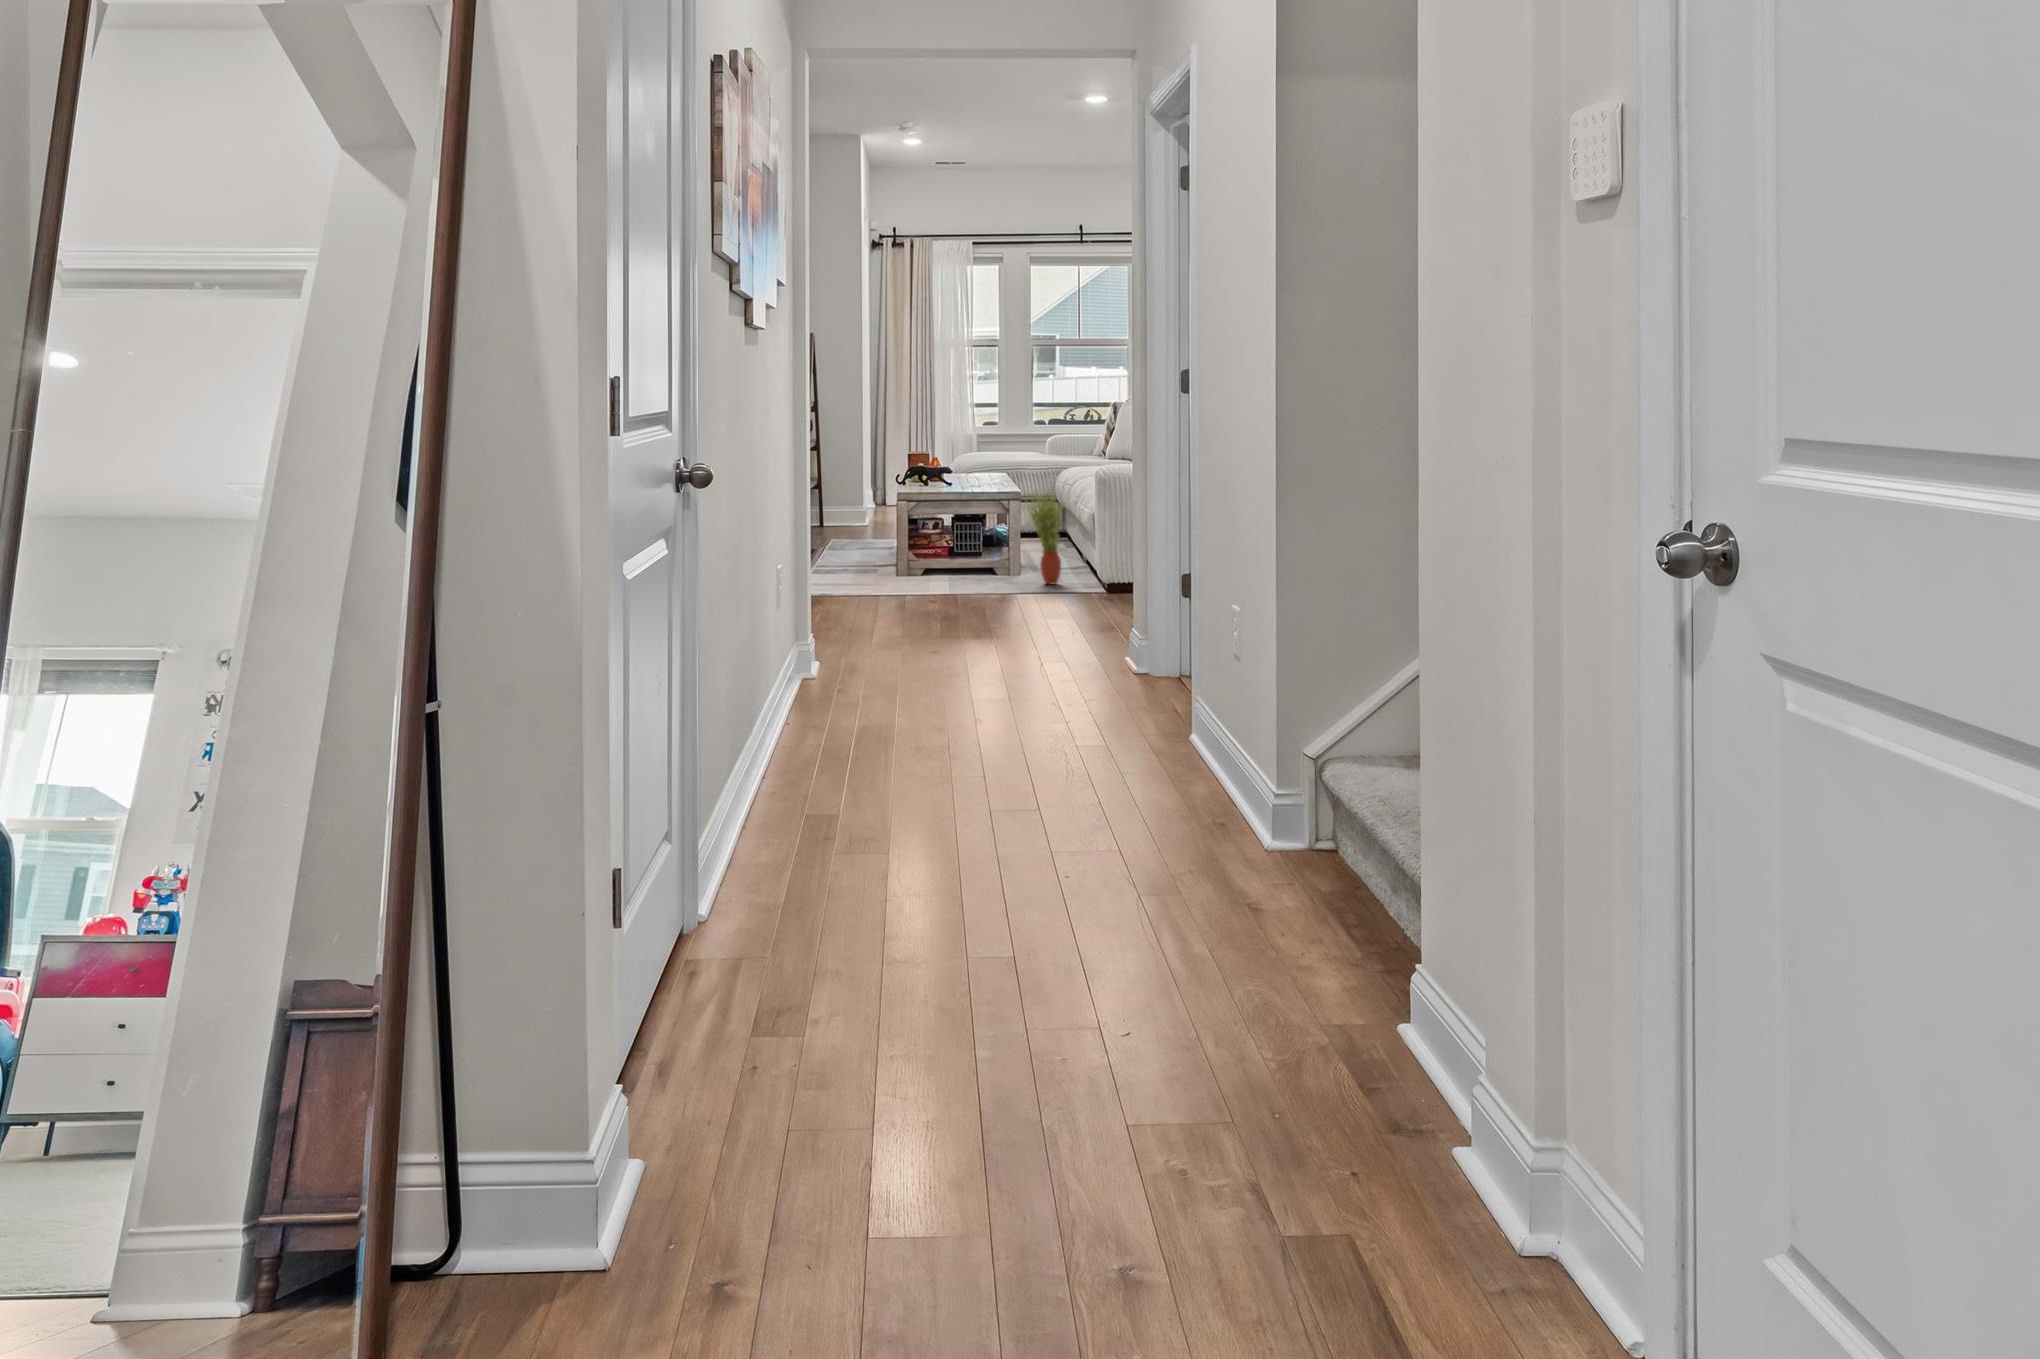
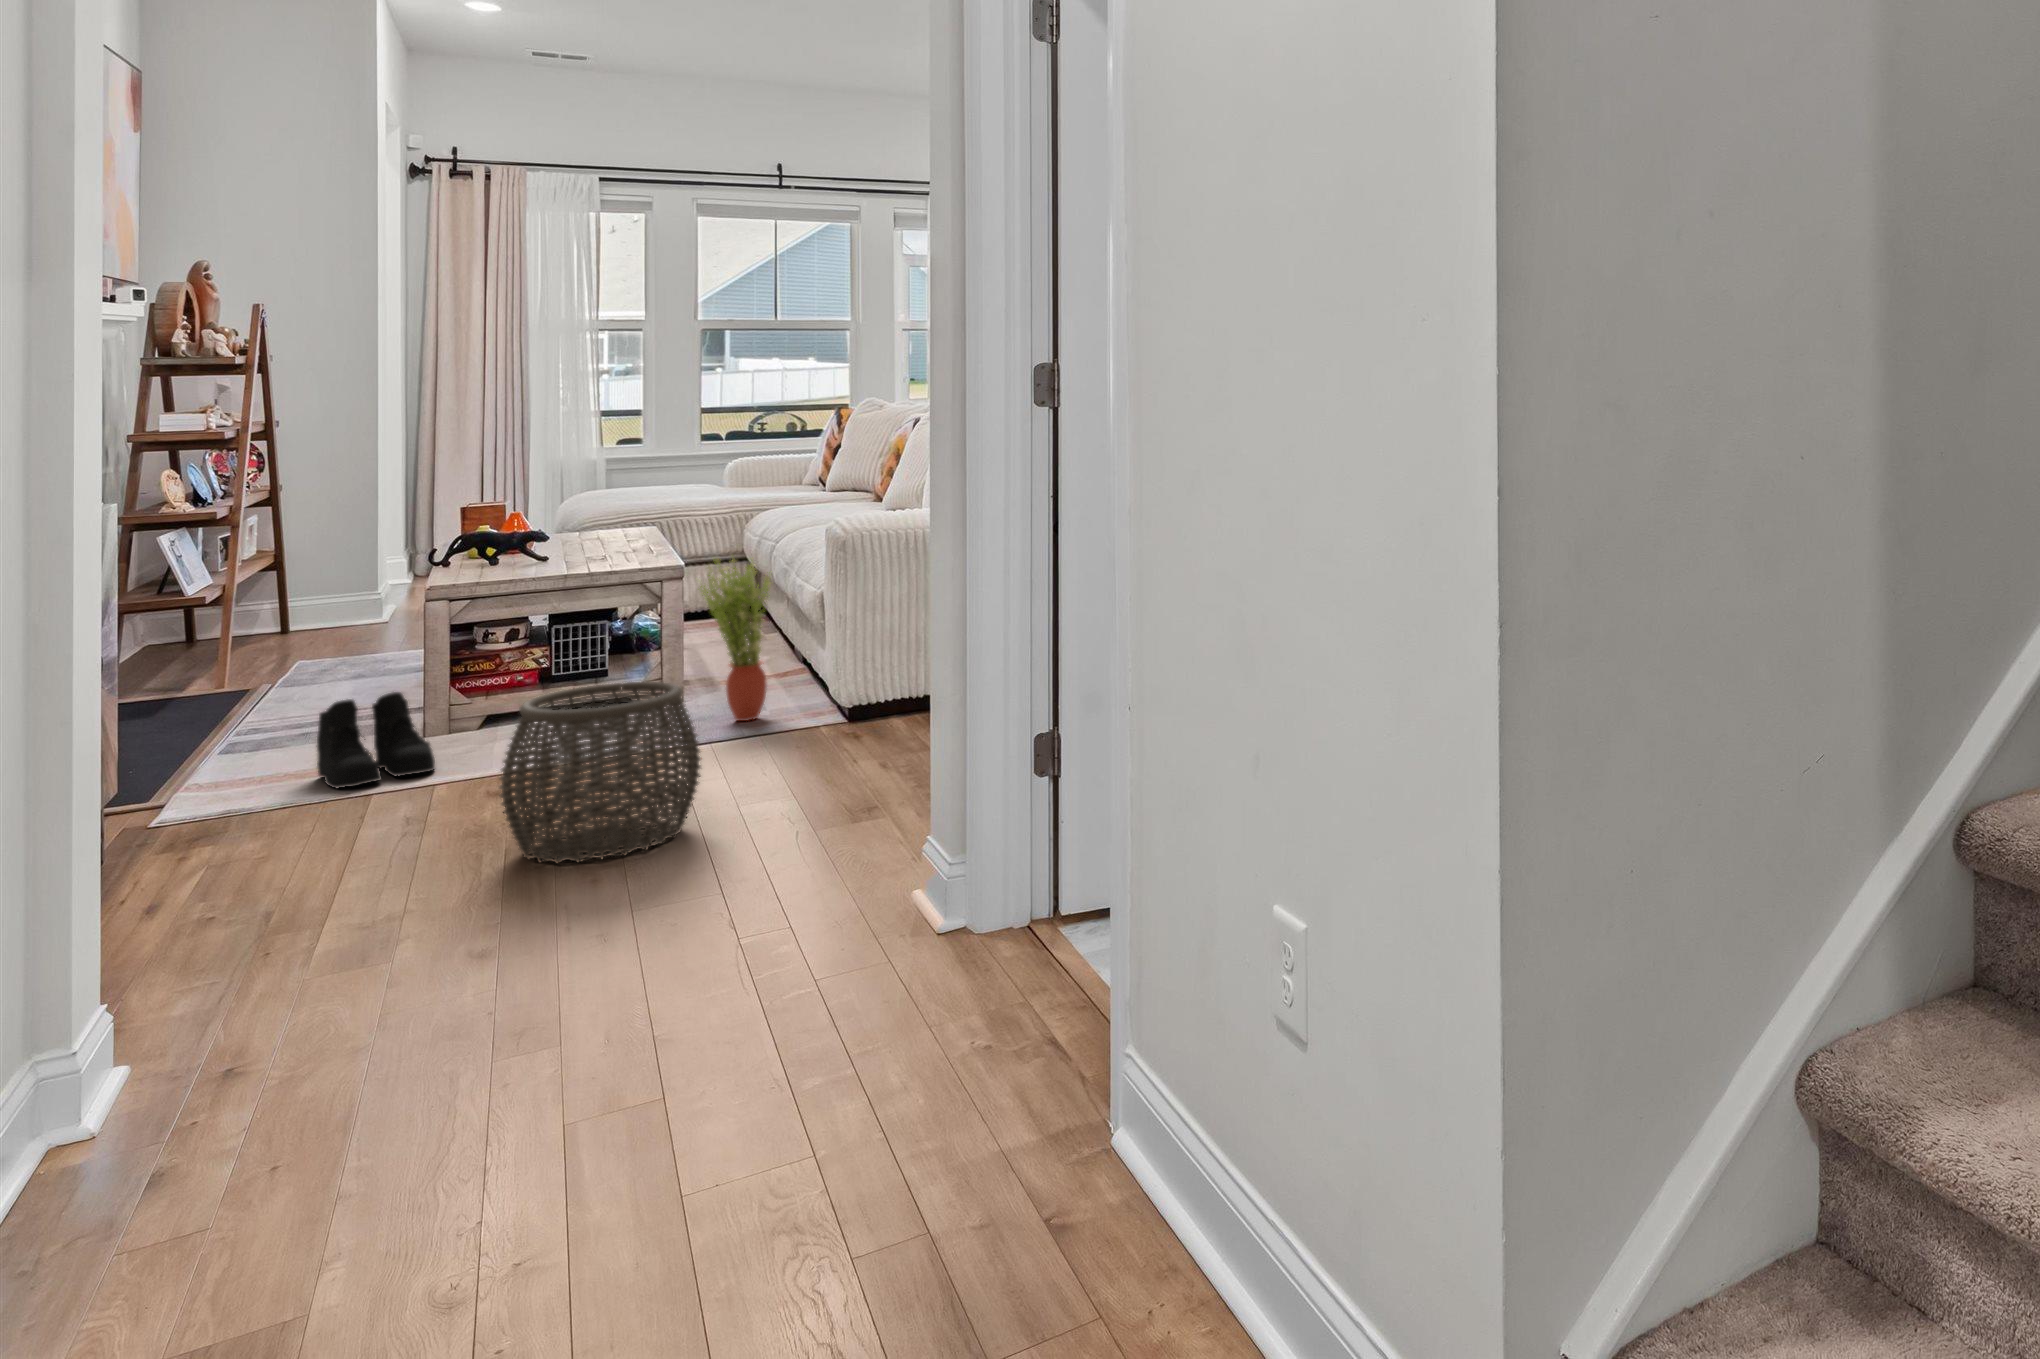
woven basket: none [939,543,1025,625] -> present [500,682,701,863]
boots: none [856,547,906,591] -> present [316,692,435,788]

